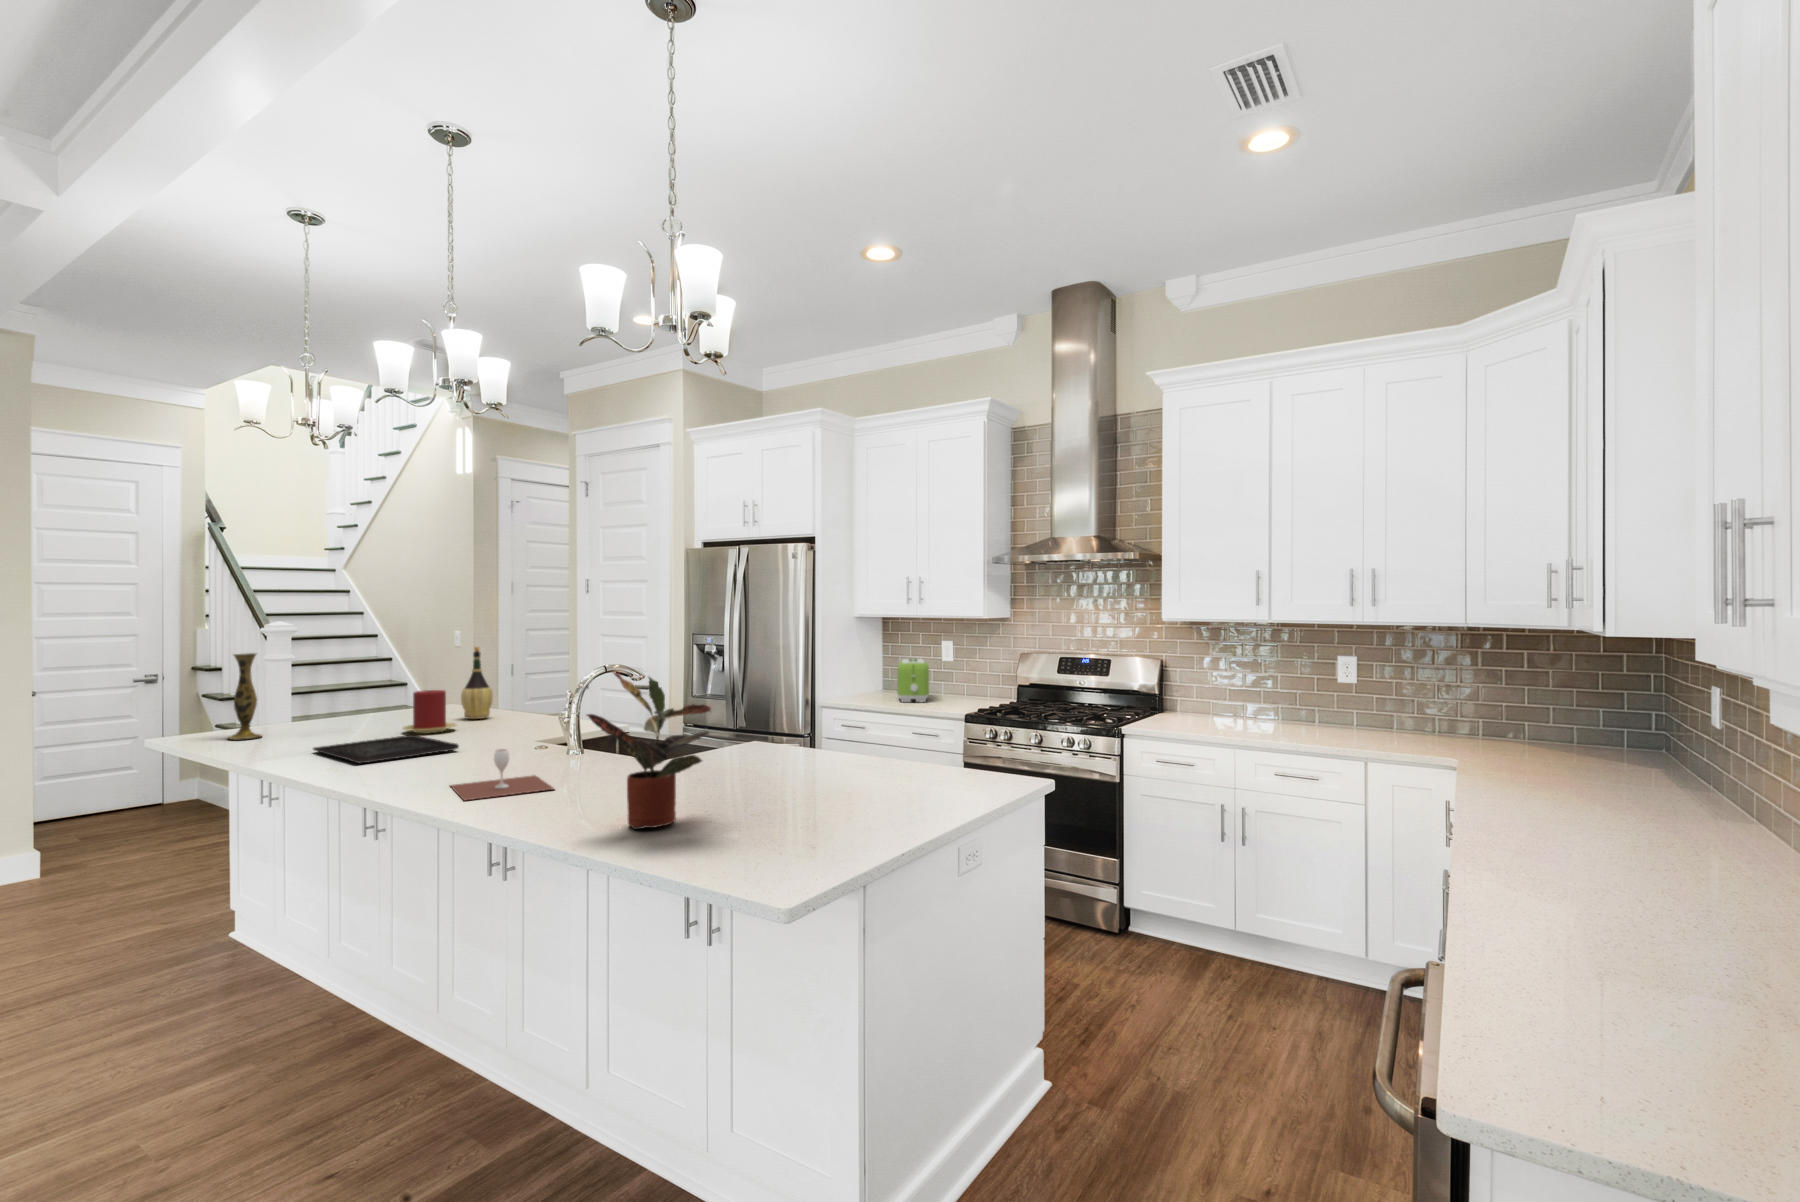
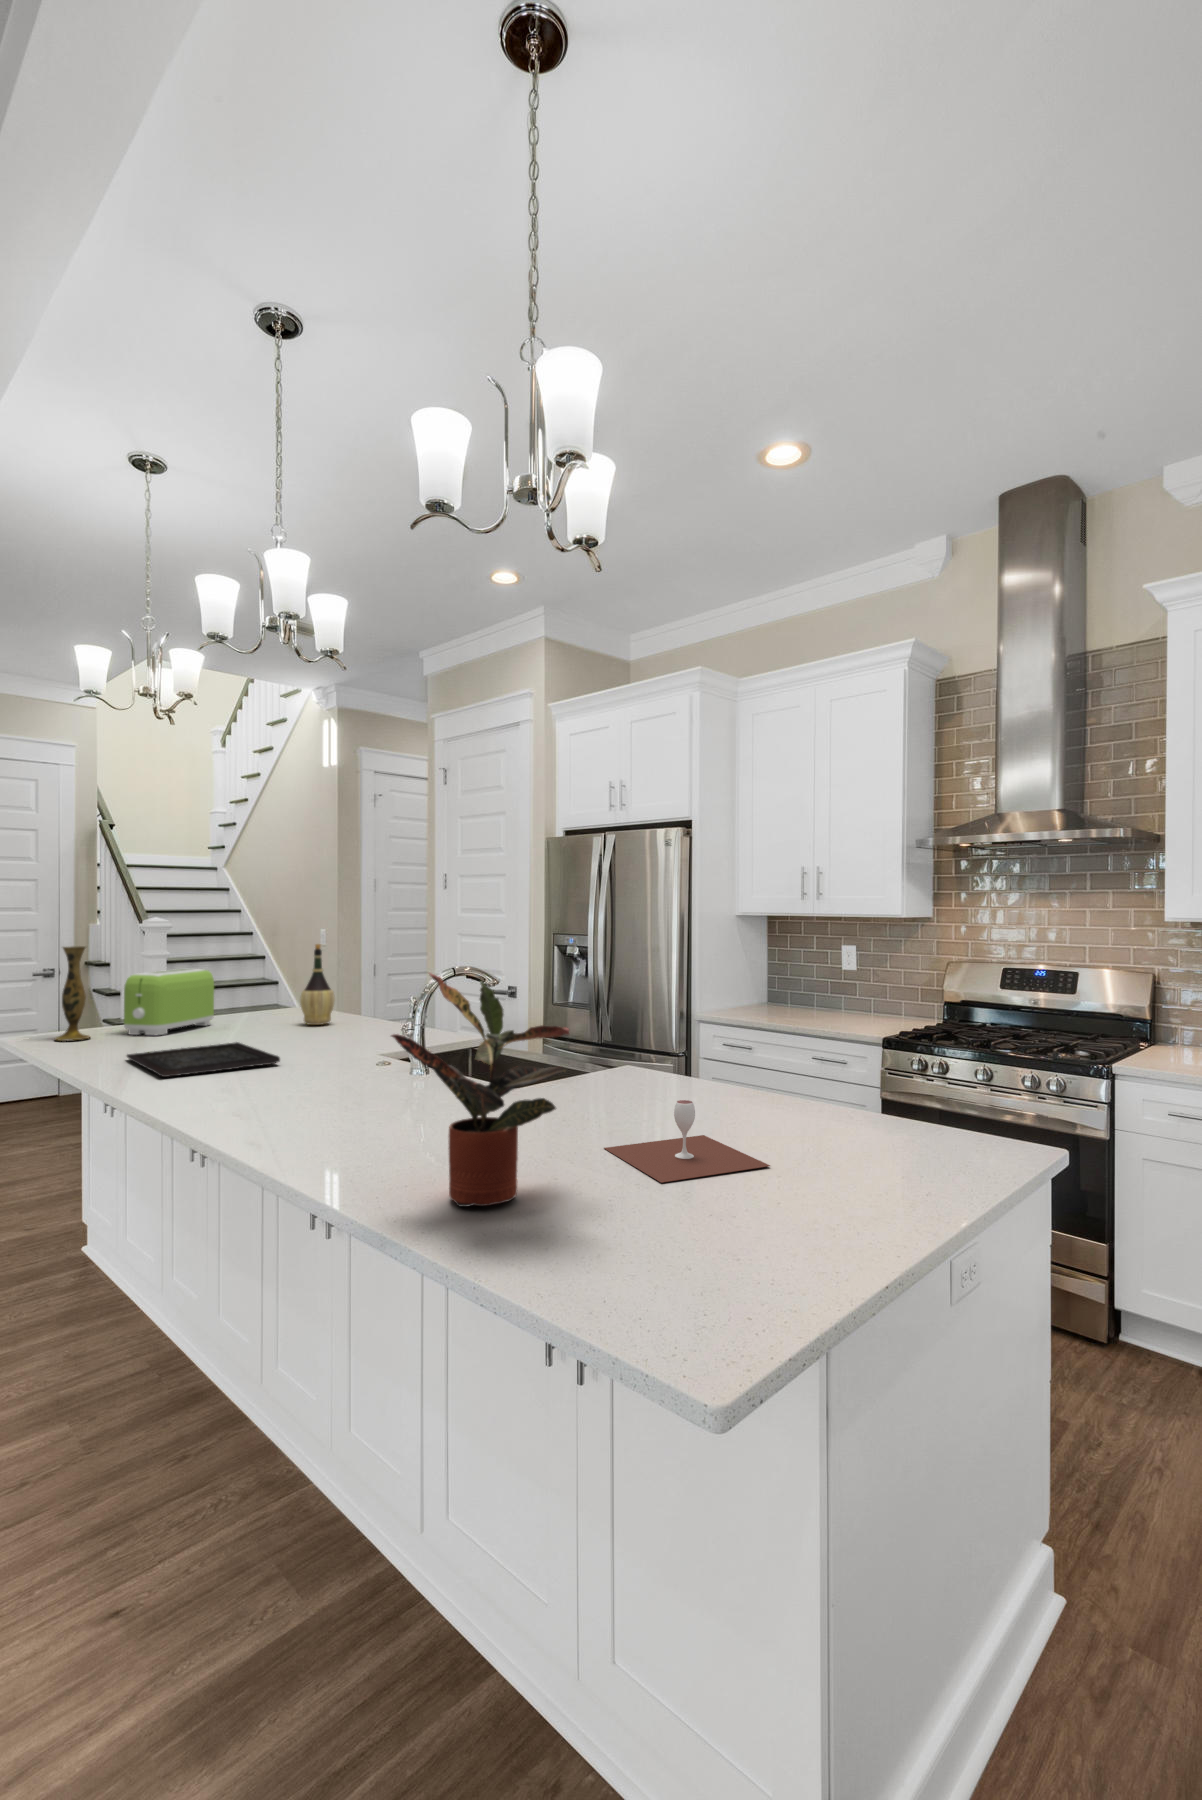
toaster: present [897,659,929,702] -> present [124,969,214,1035]
candle: present [403,690,456,733] -> none [232,991,290,1041]
wine glass: present [451,749,553,800] -> present [604,1100,770,1183]

